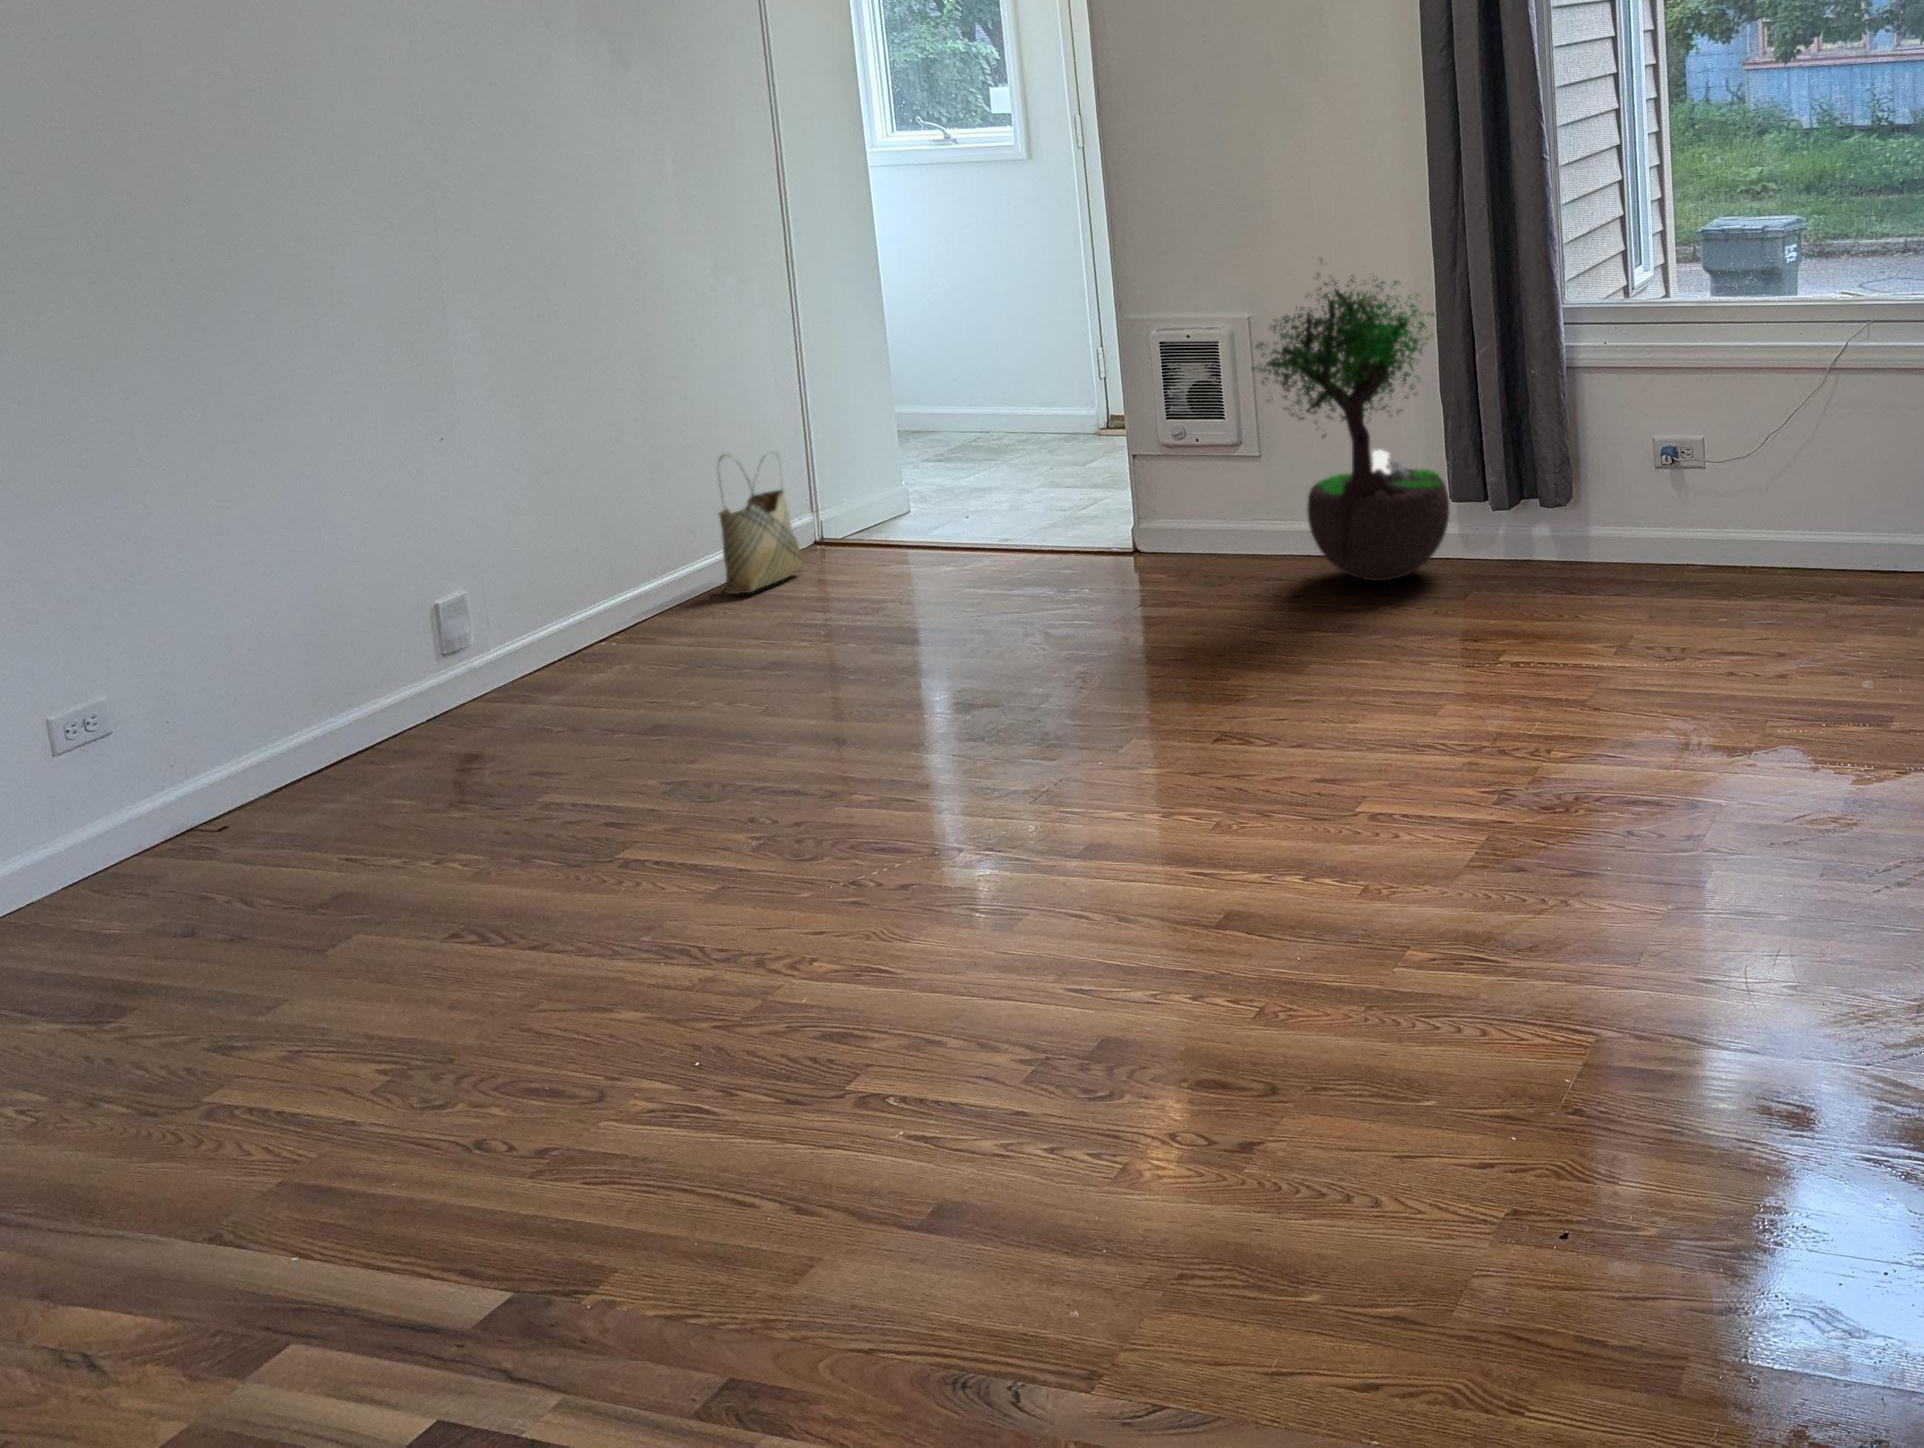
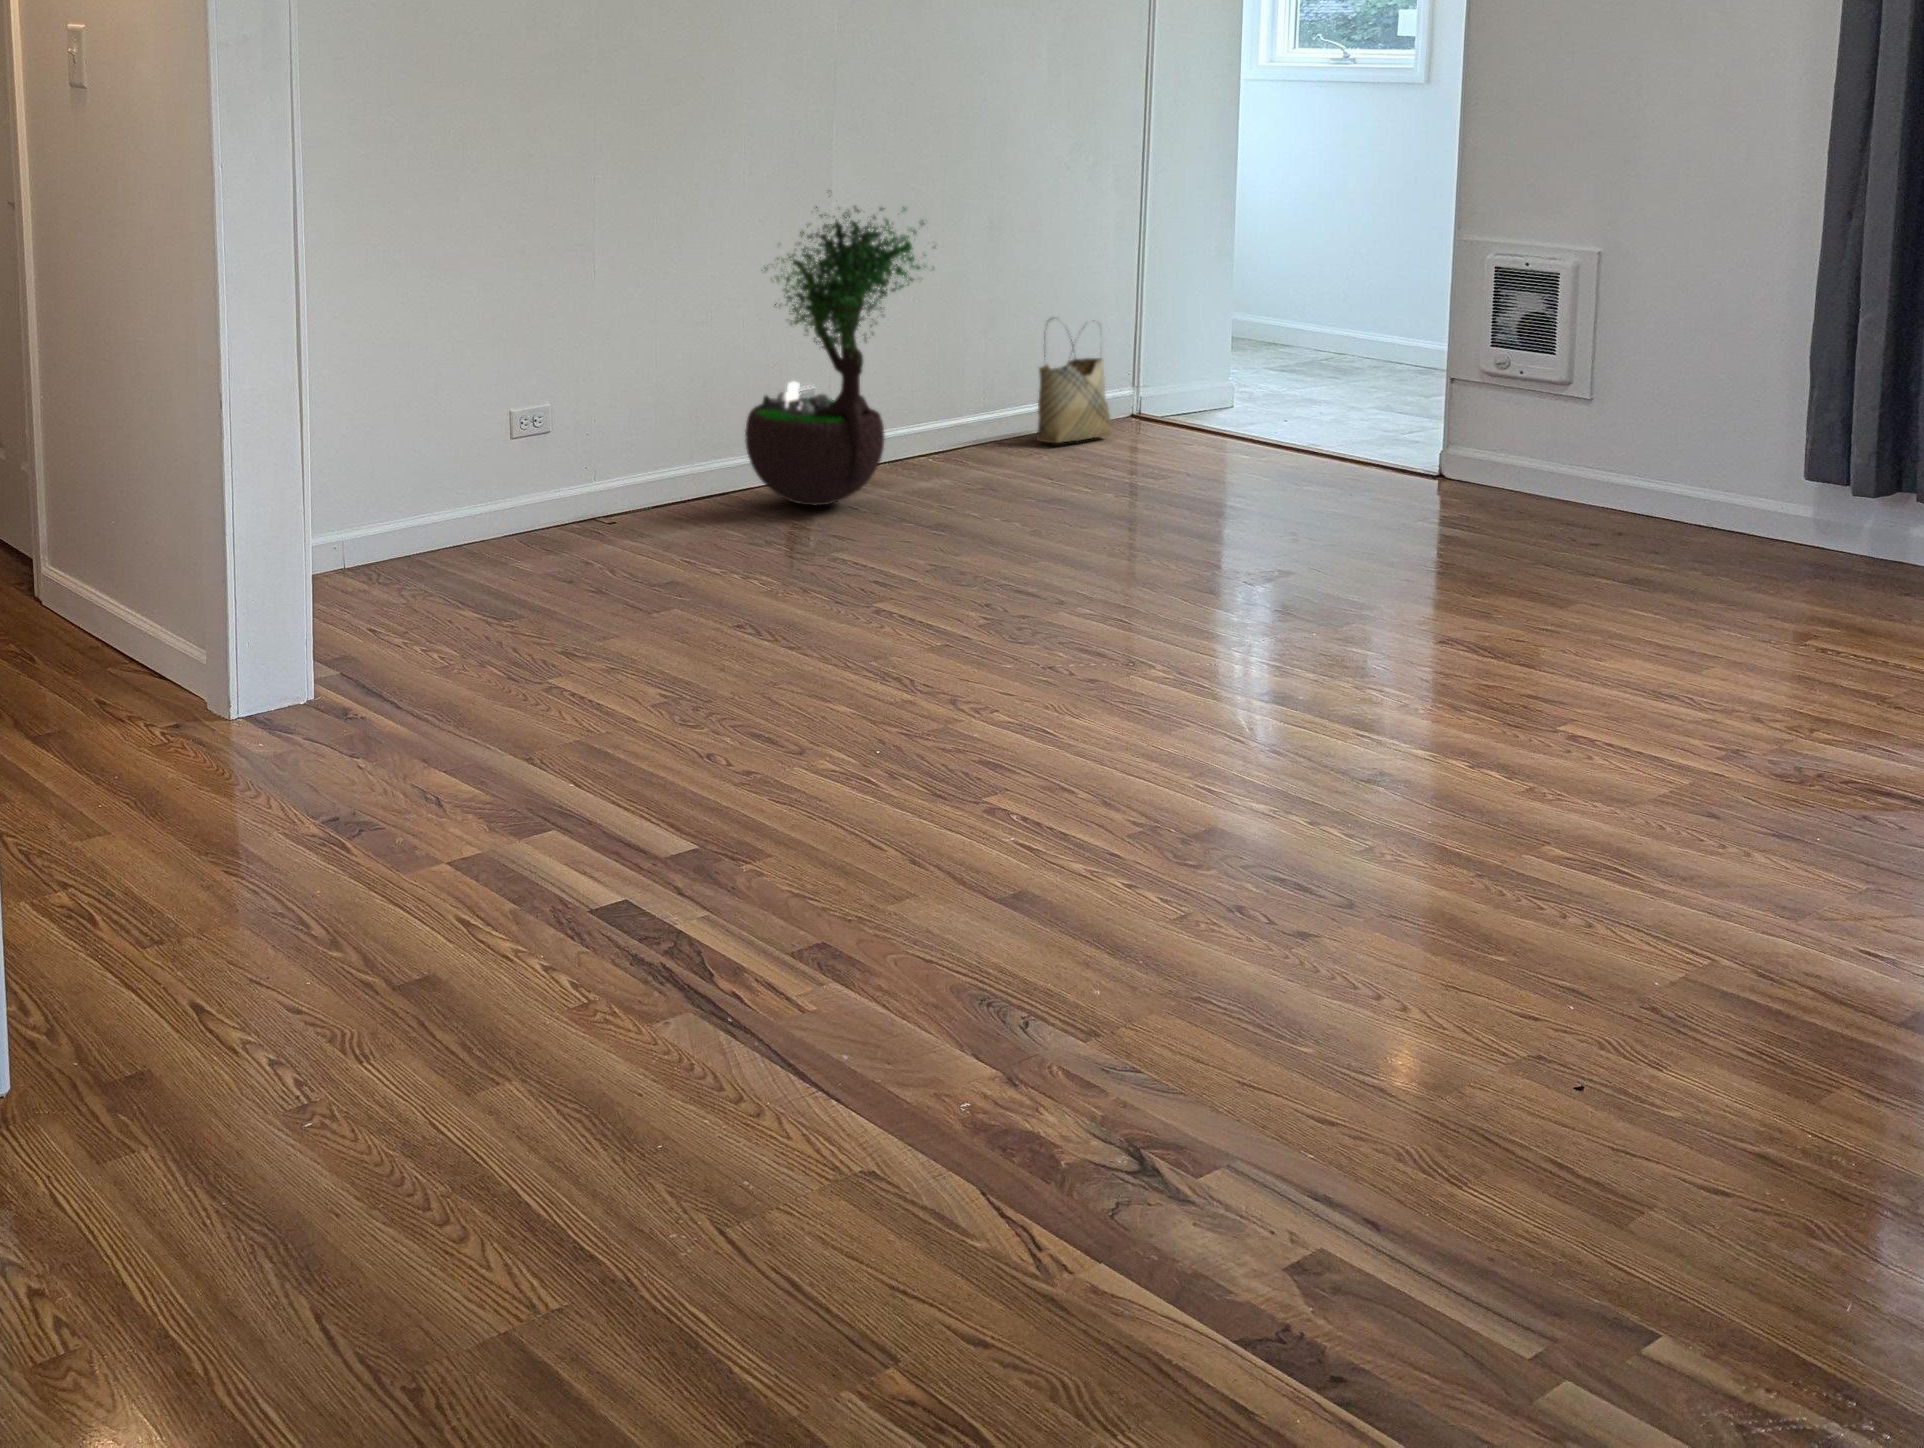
potted tree: present [1253,278,1449,581] -> present [745,196,934,505]

